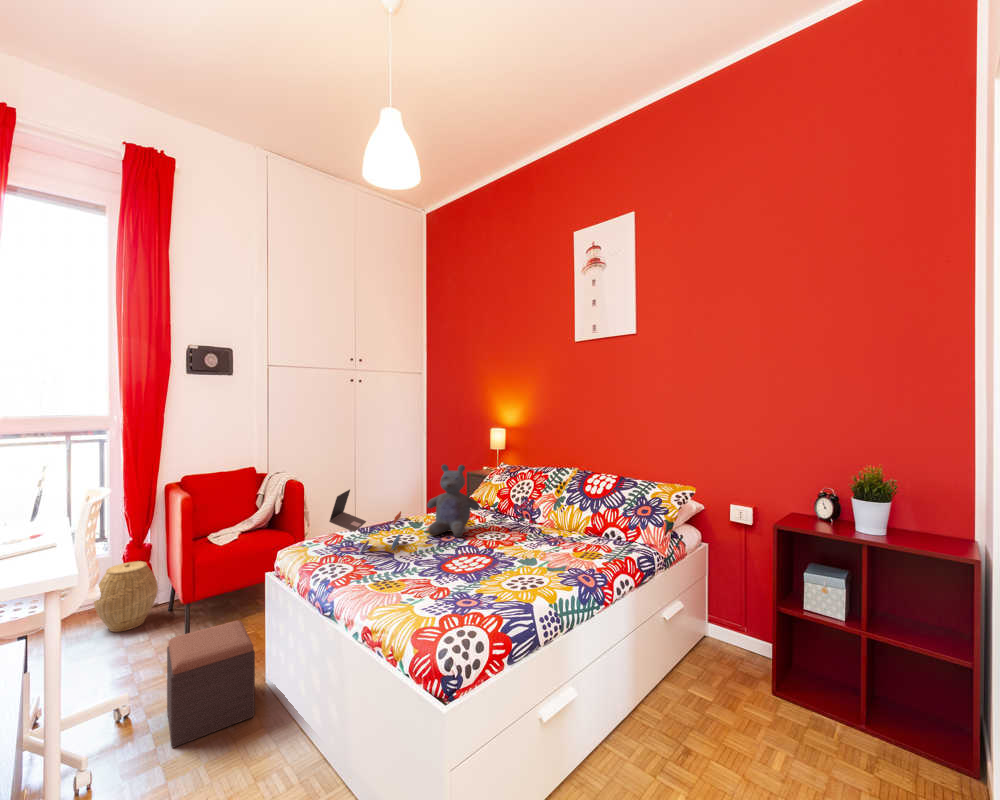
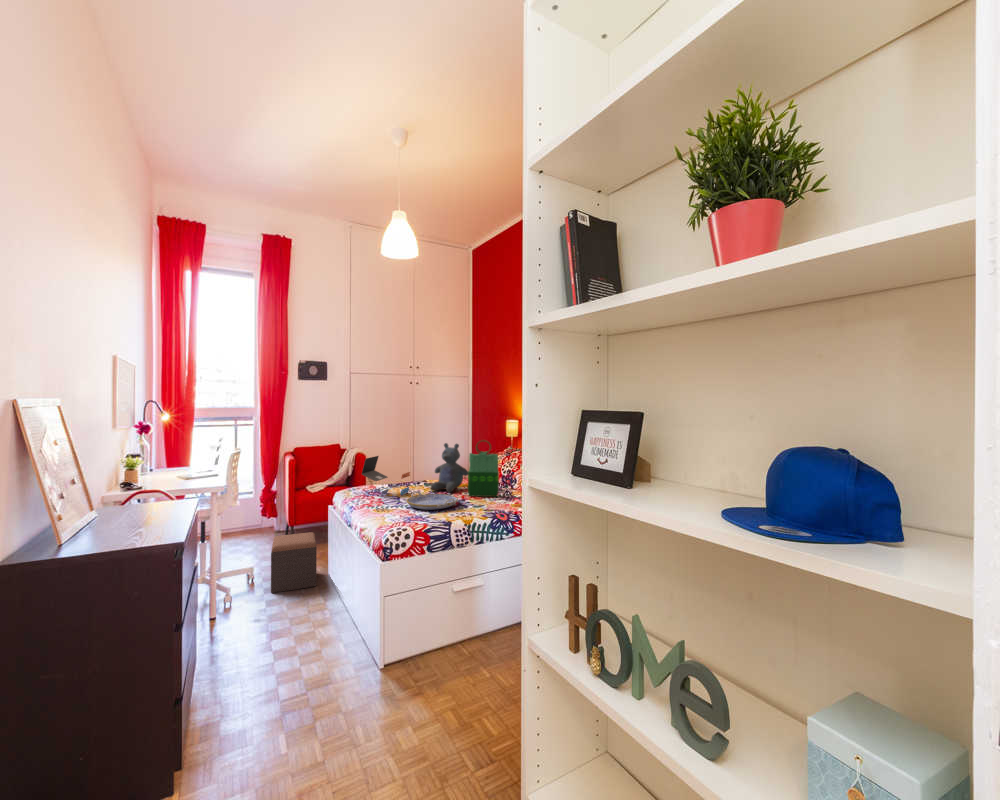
tote bag: none [489,460,534,542] -> present [468,440,499,497]
serving tray: none [421,545,501,578] -> present [407,491,458,510]
woven basket: present [94,561,158,632] -> none [244,500,279,542]

